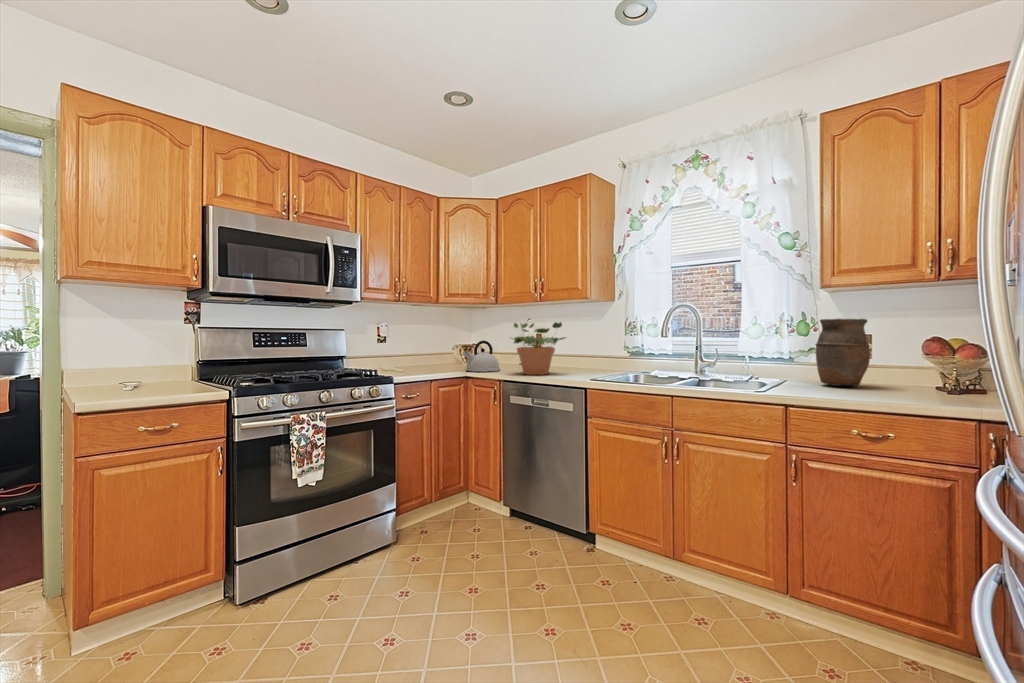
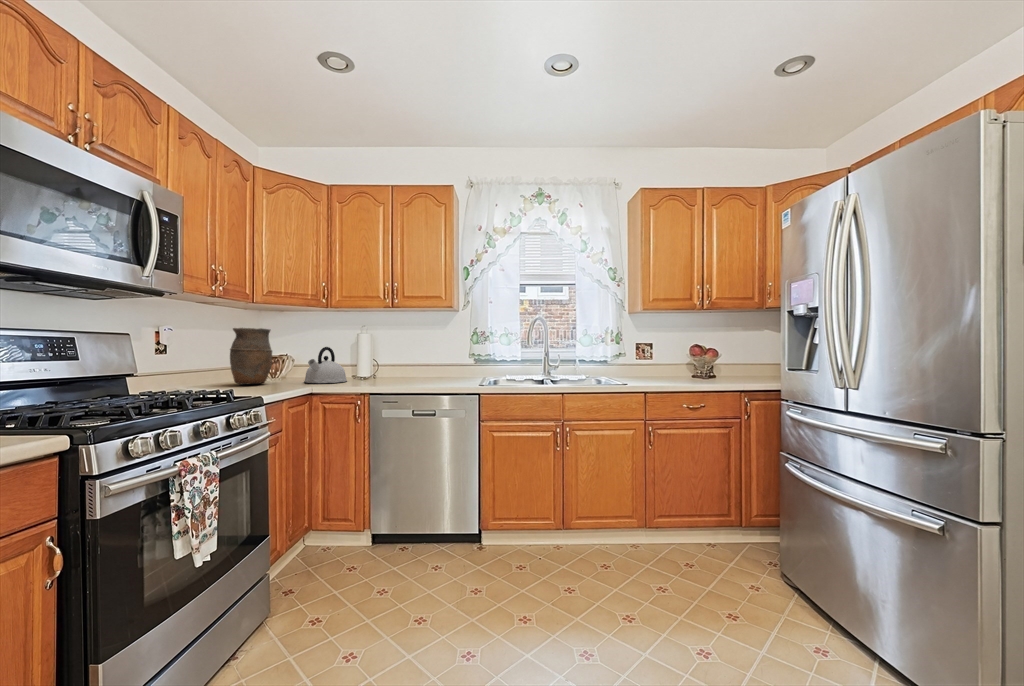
vase: present [815,318,870,386] -> present [230,328,272,385]
potted plant: present [512,322,565,375] -> none [377,327,439,383]

